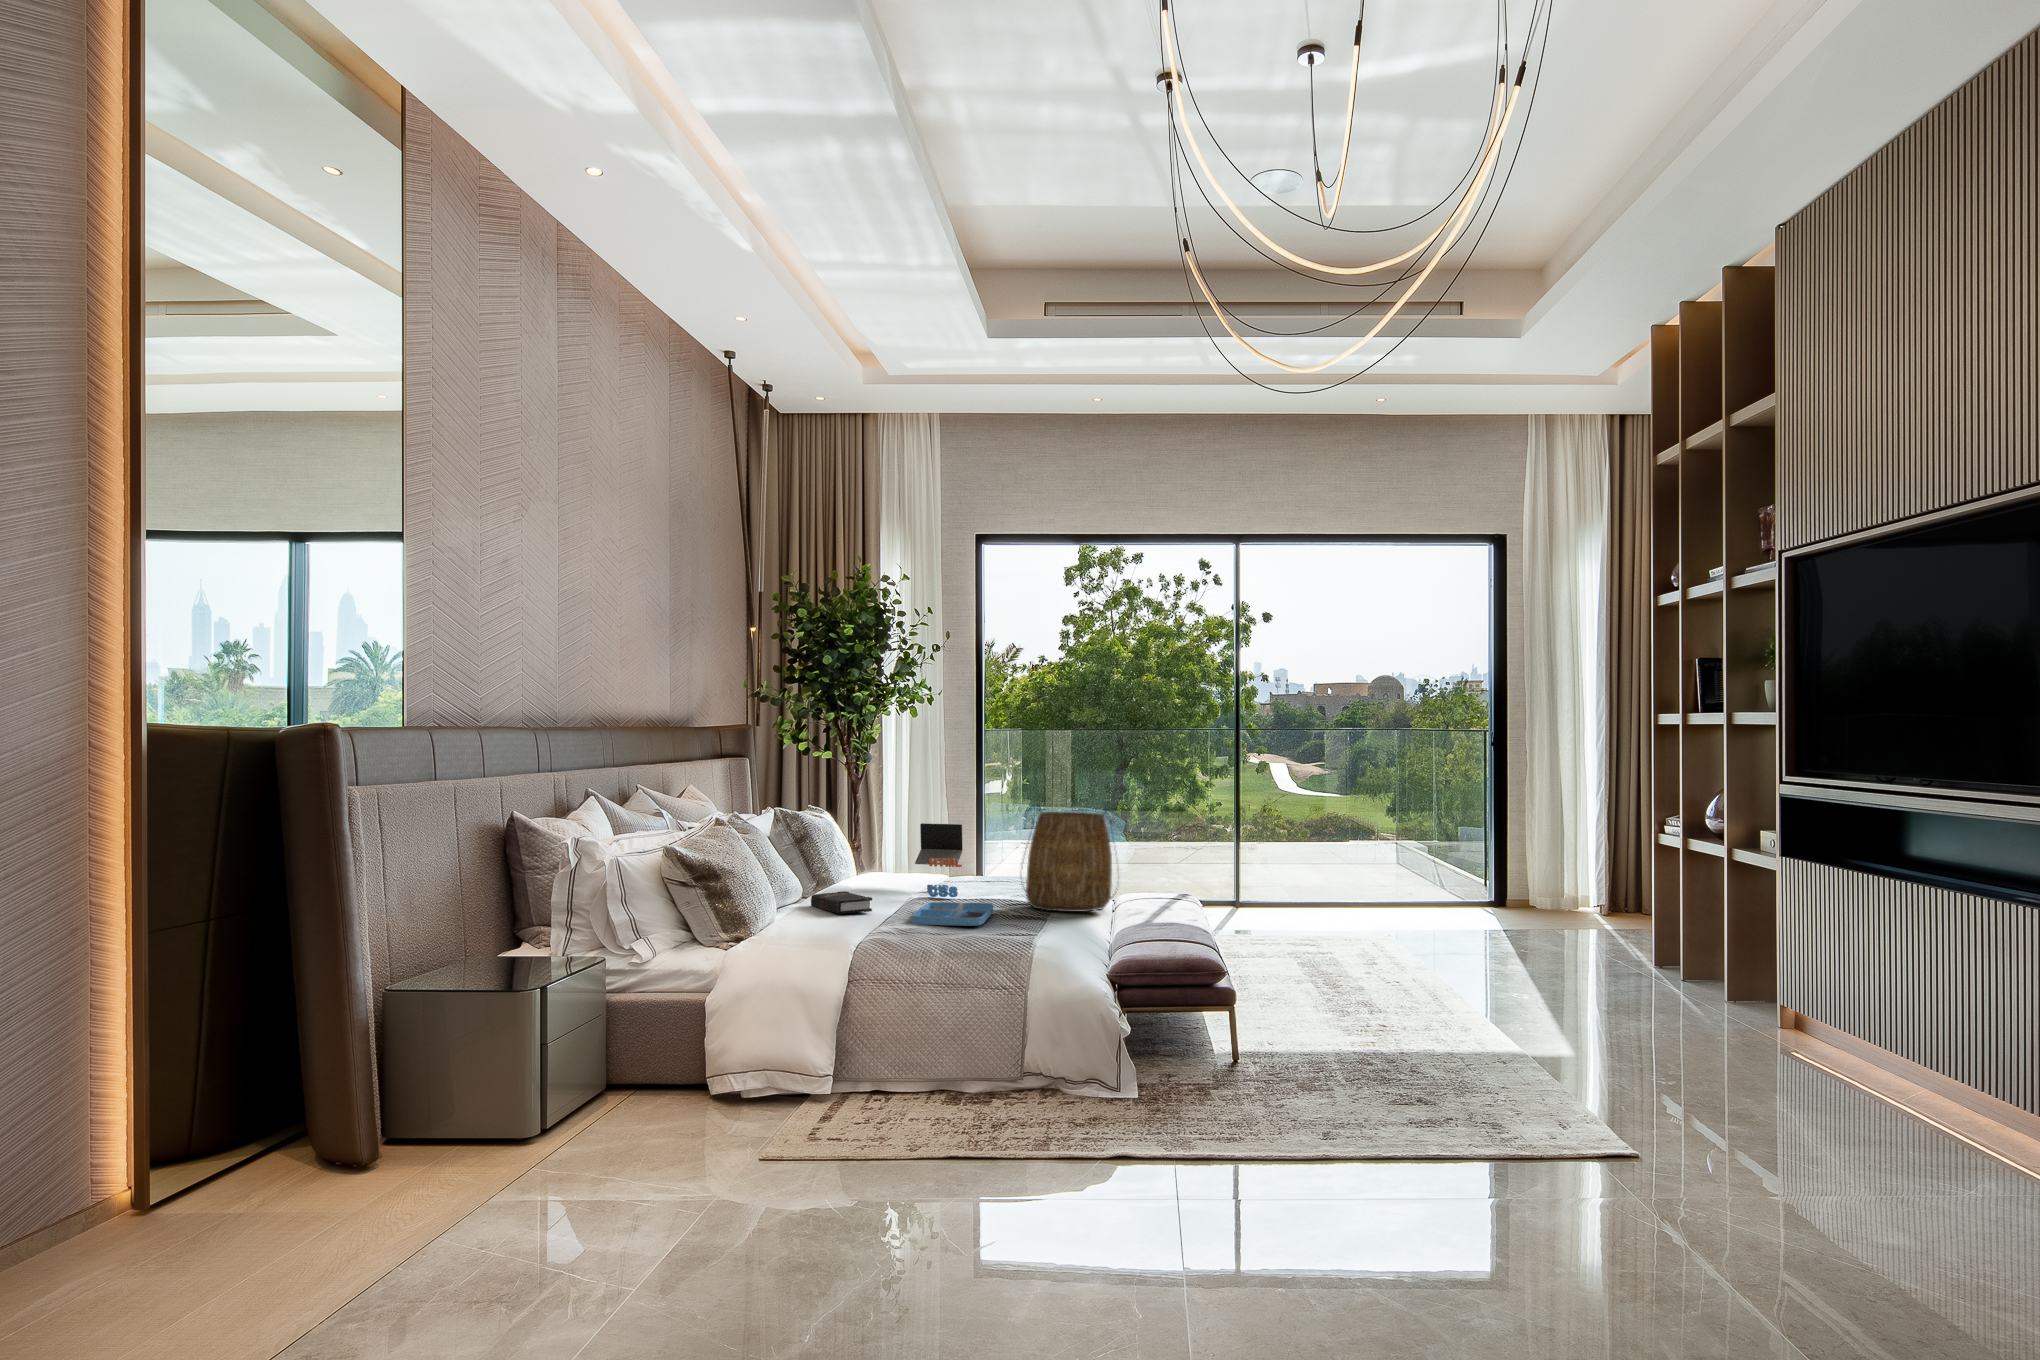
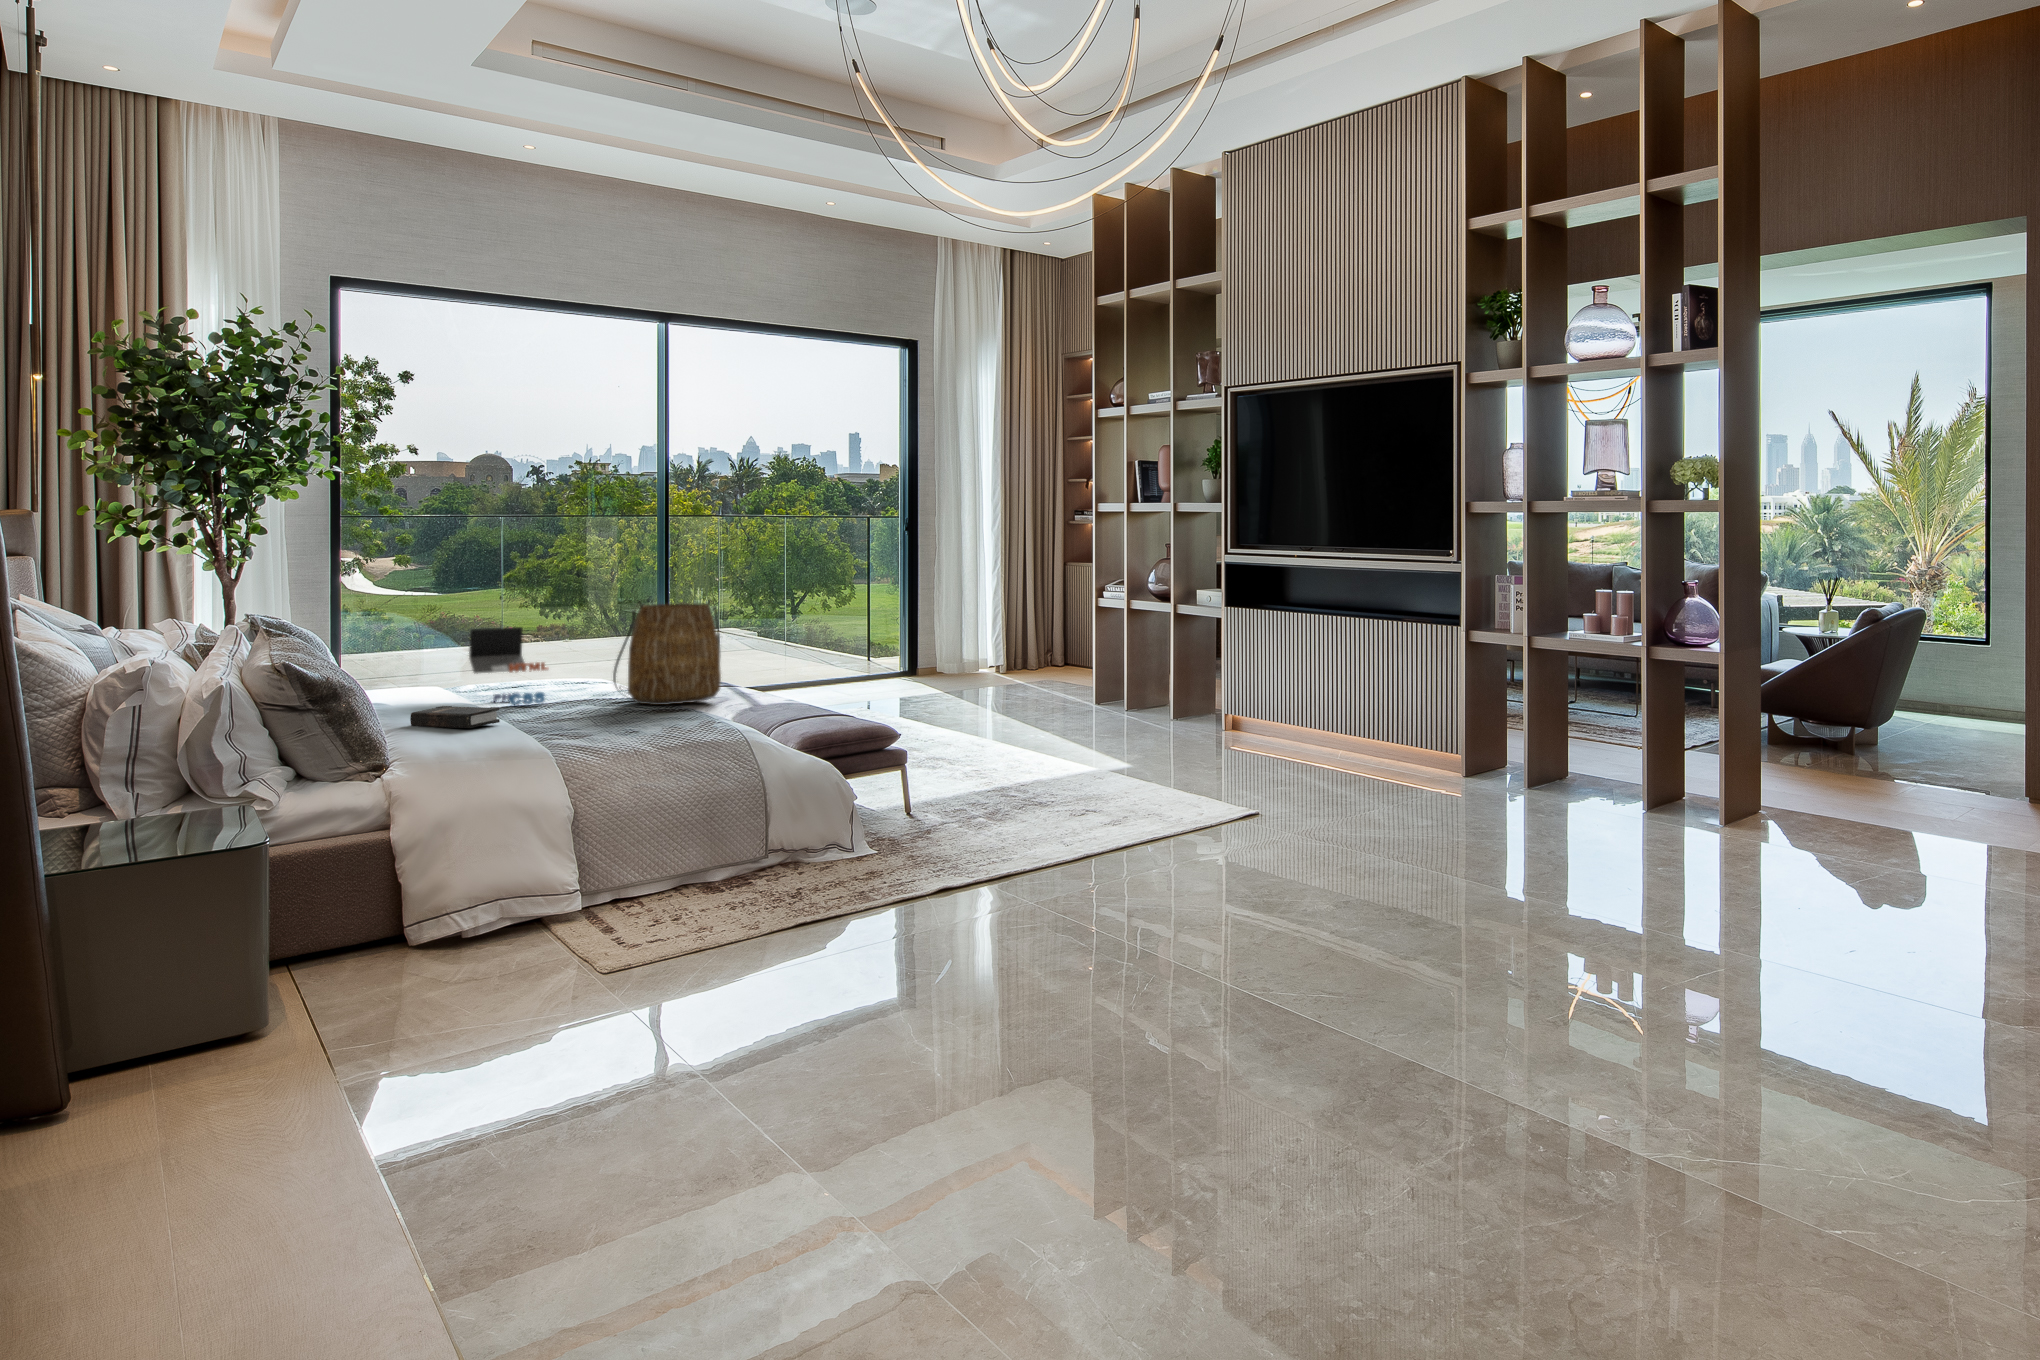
tray: present [912,902,993,926] -> none [542,702,643,729]

